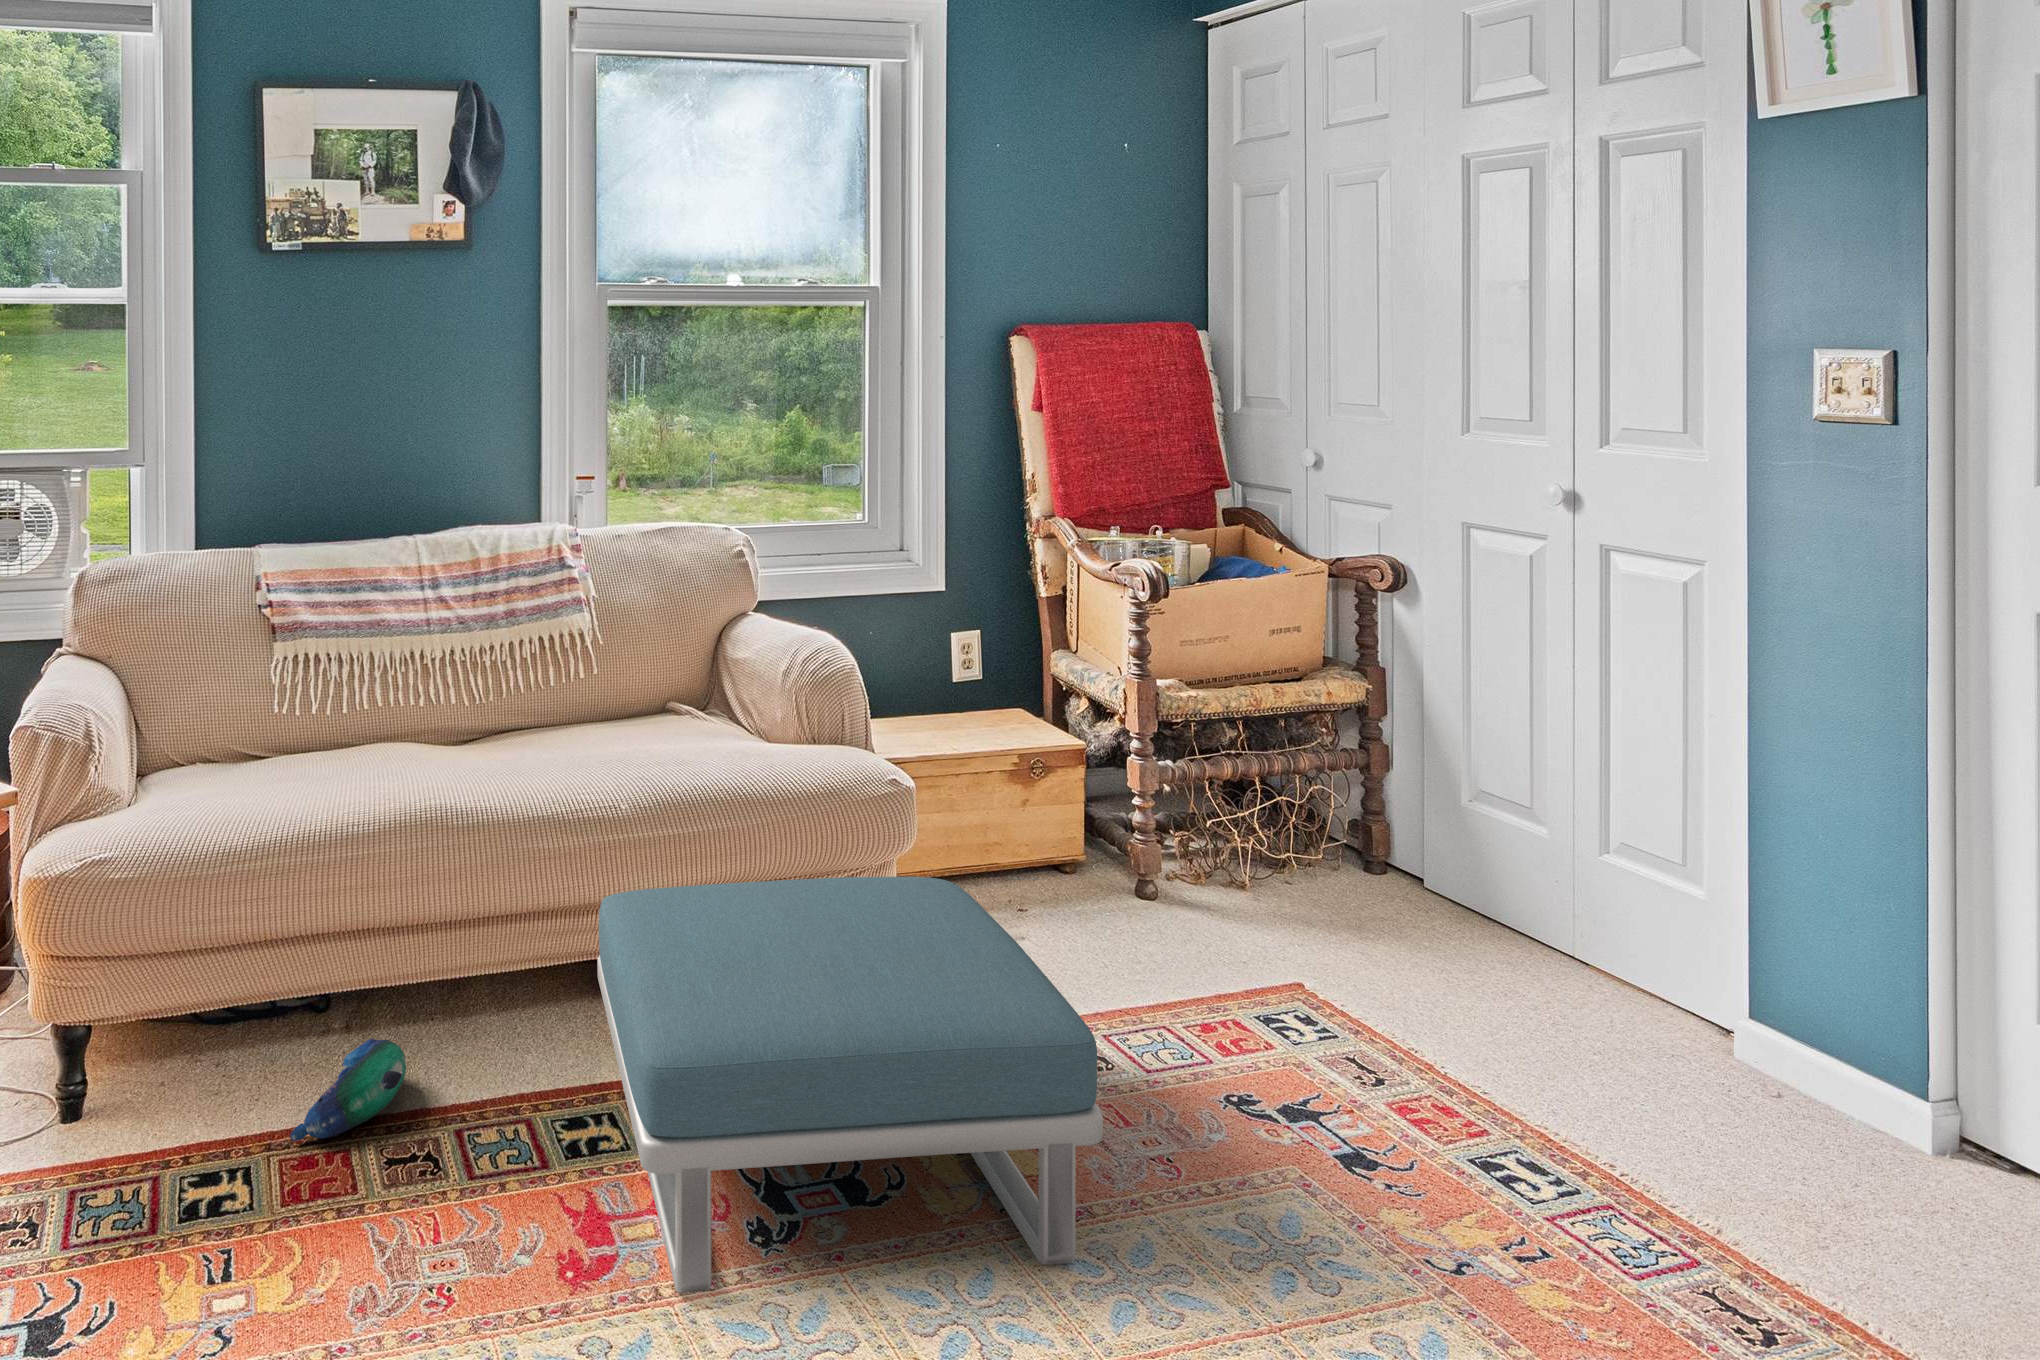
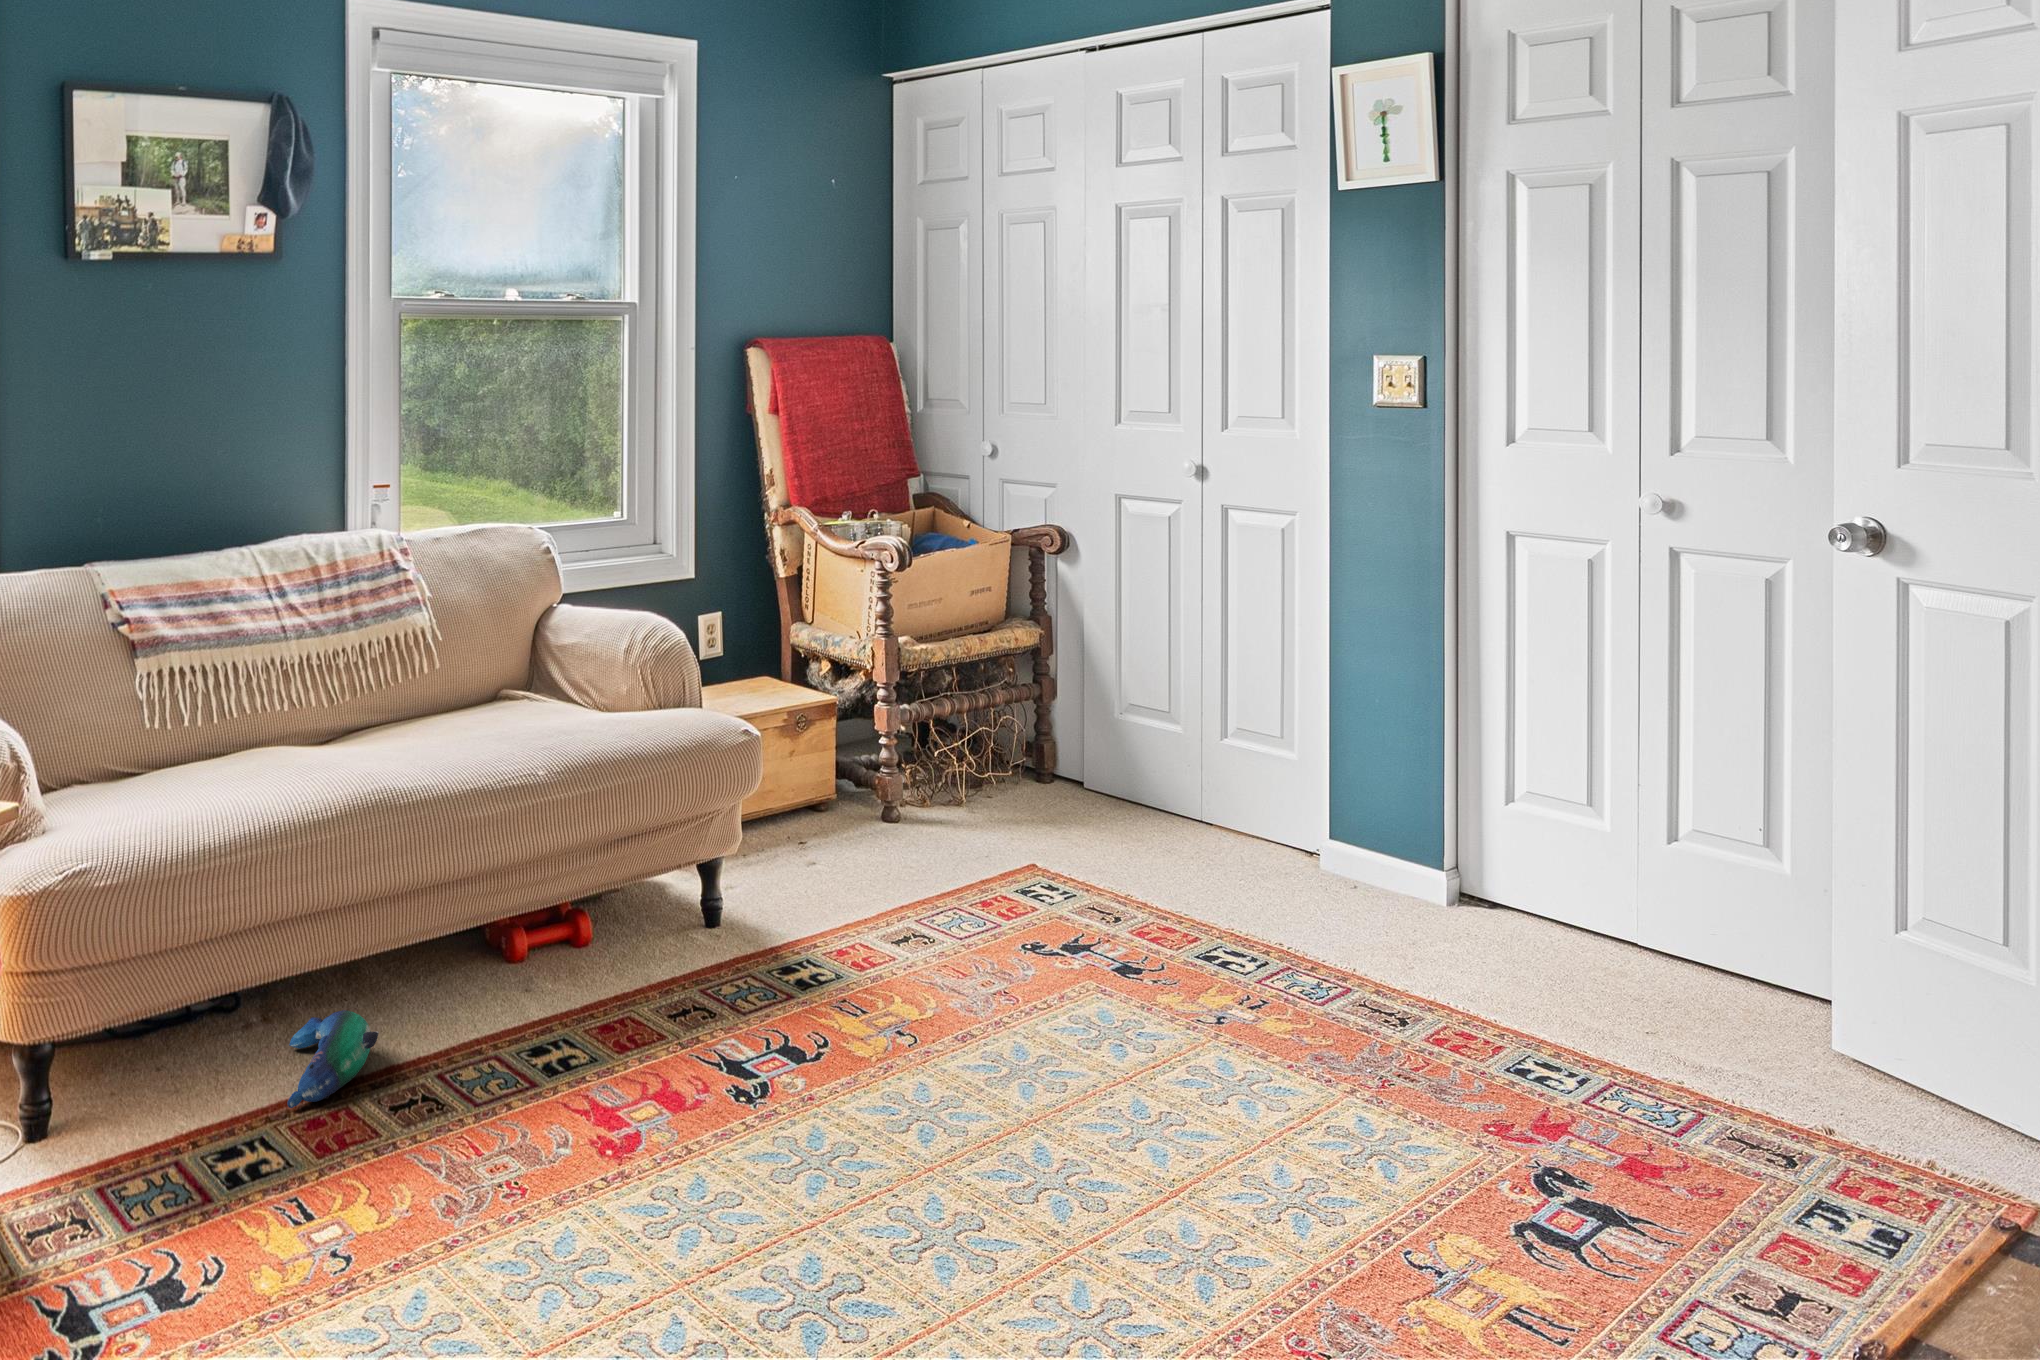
footstool: present [597,877,1103,1293] -> none [530,805,997,1143]

